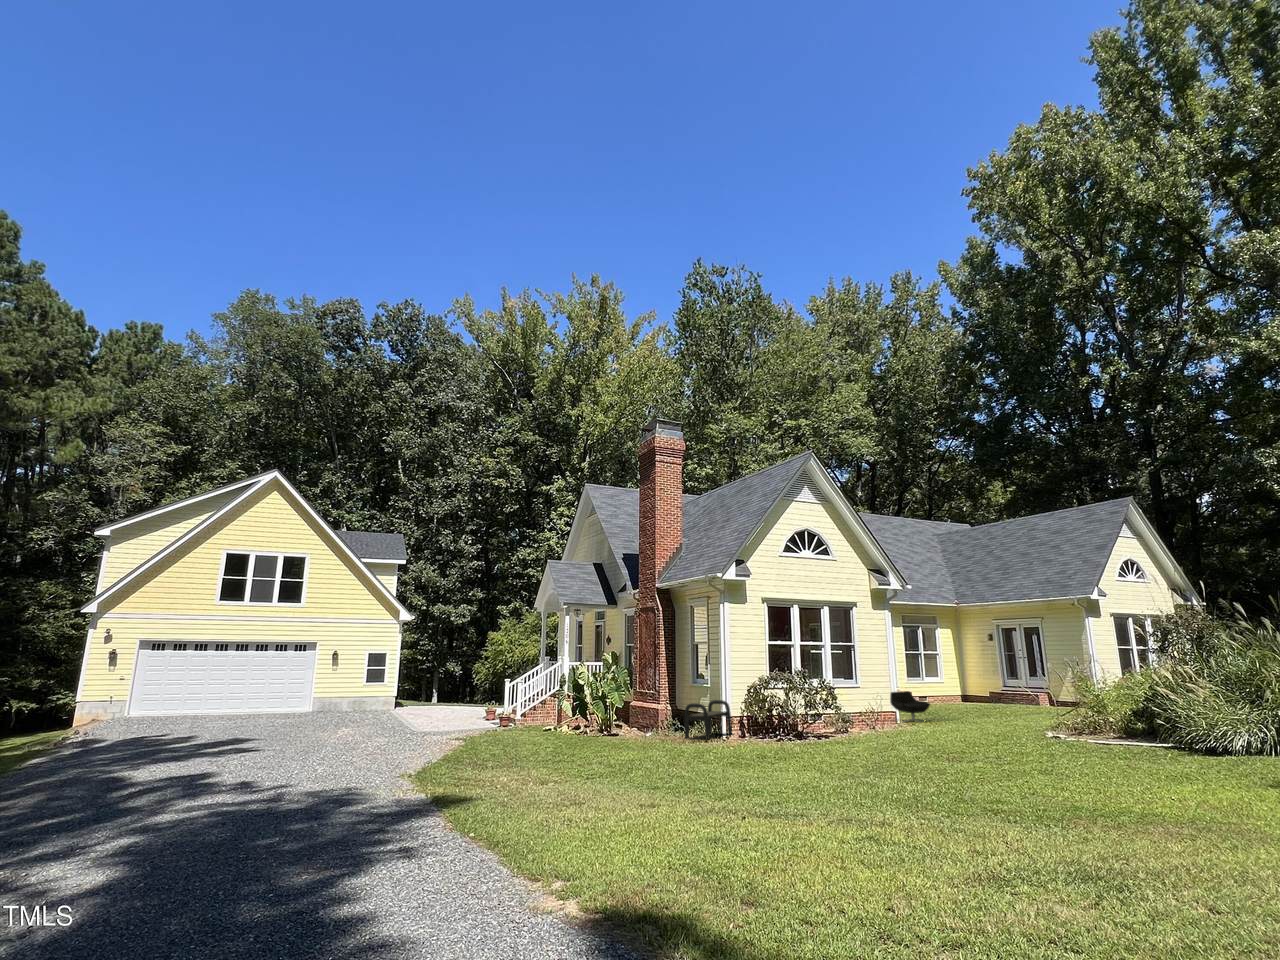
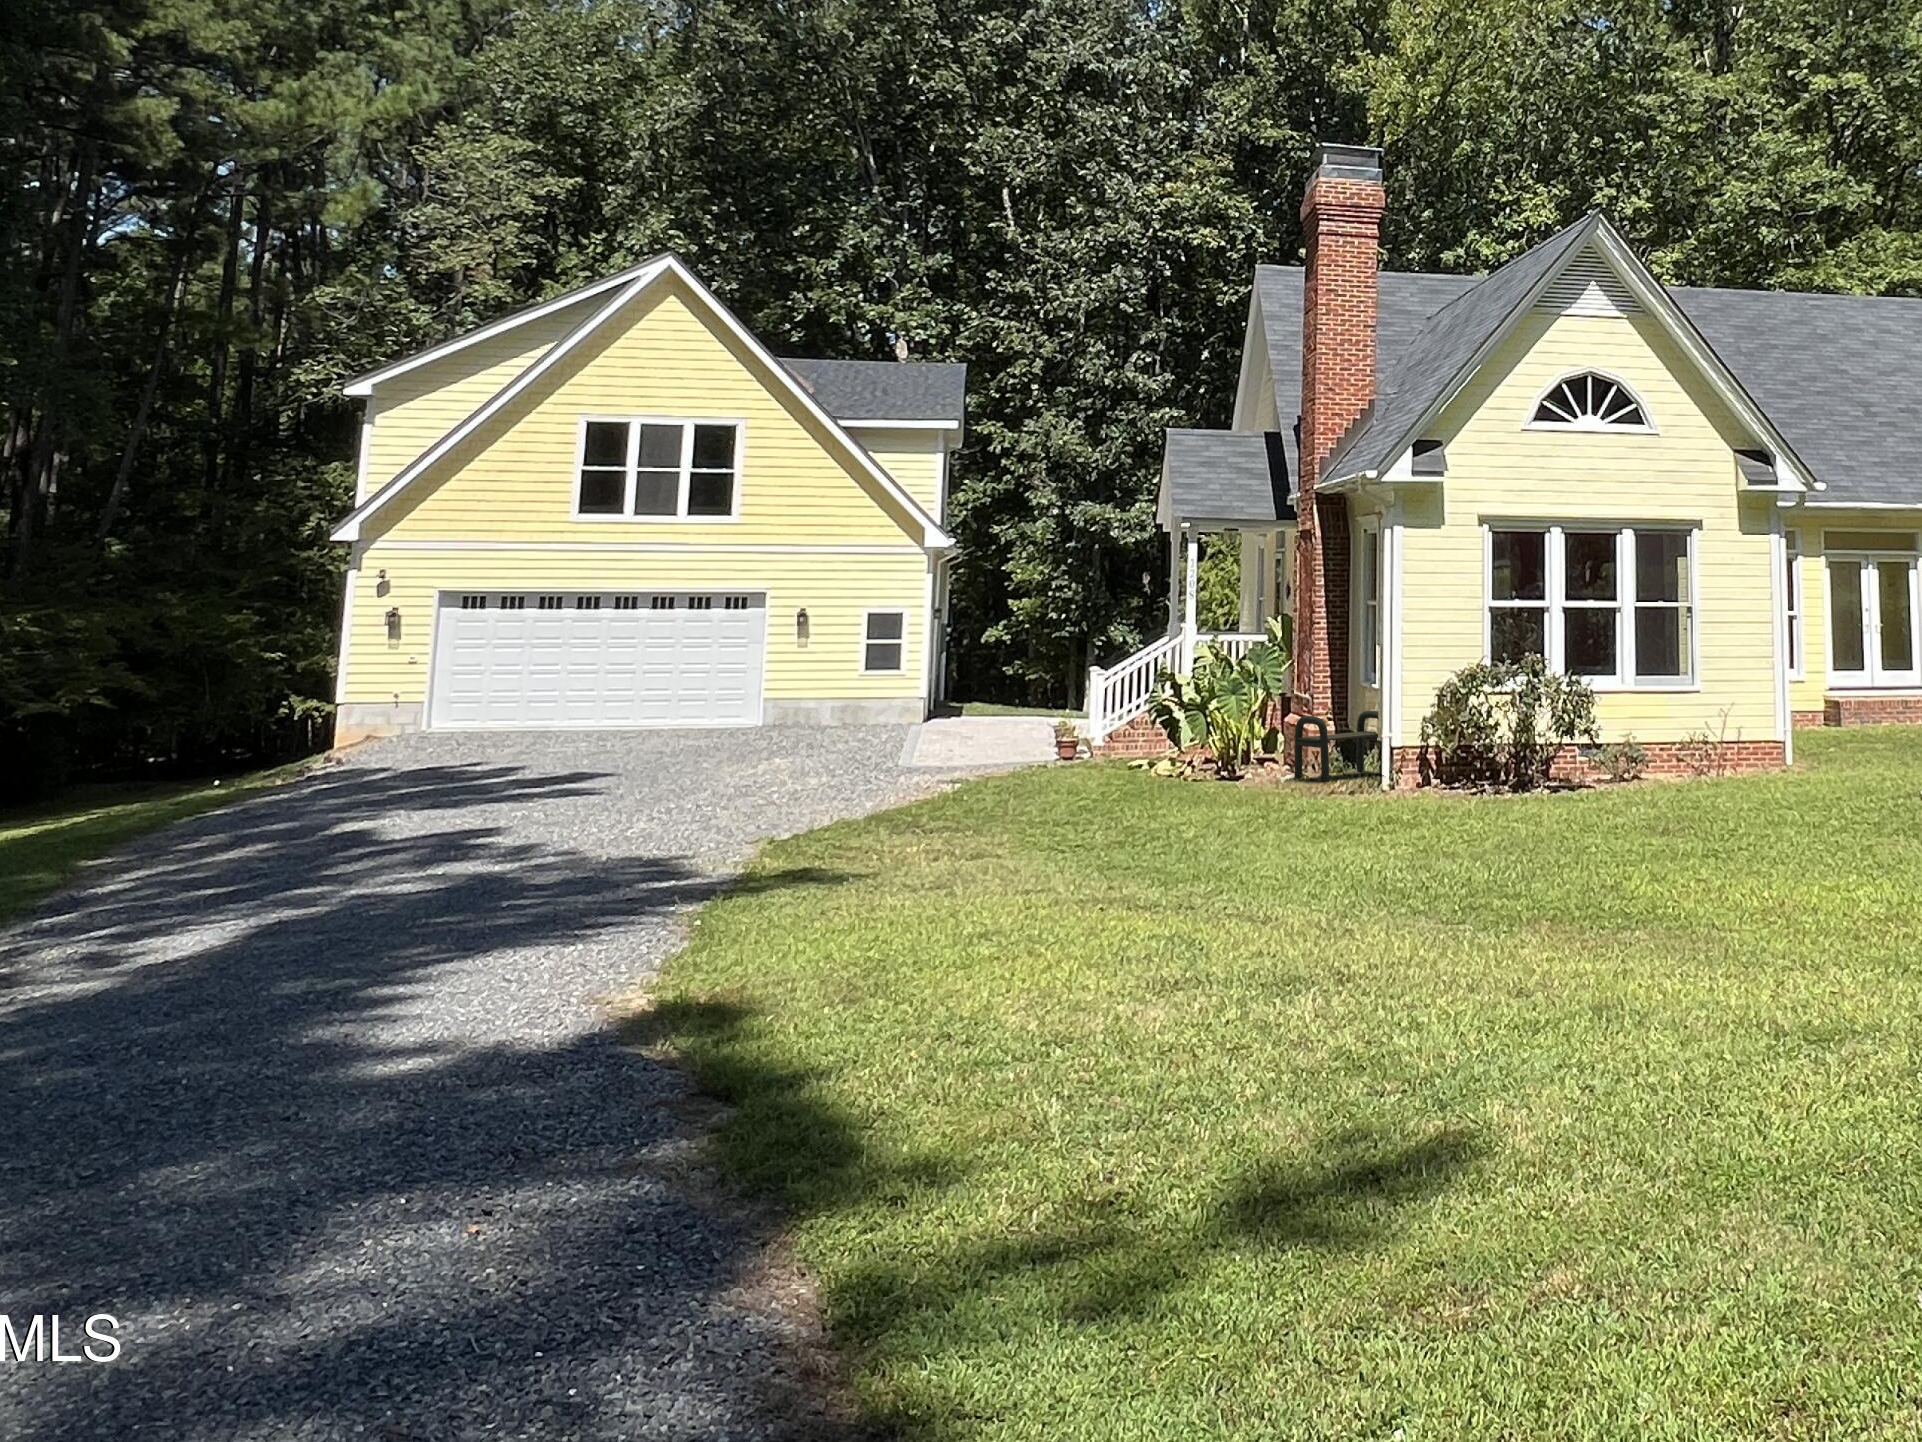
lounge chair: present [890,691,930,721] -> none [1763,700,1833,763]

